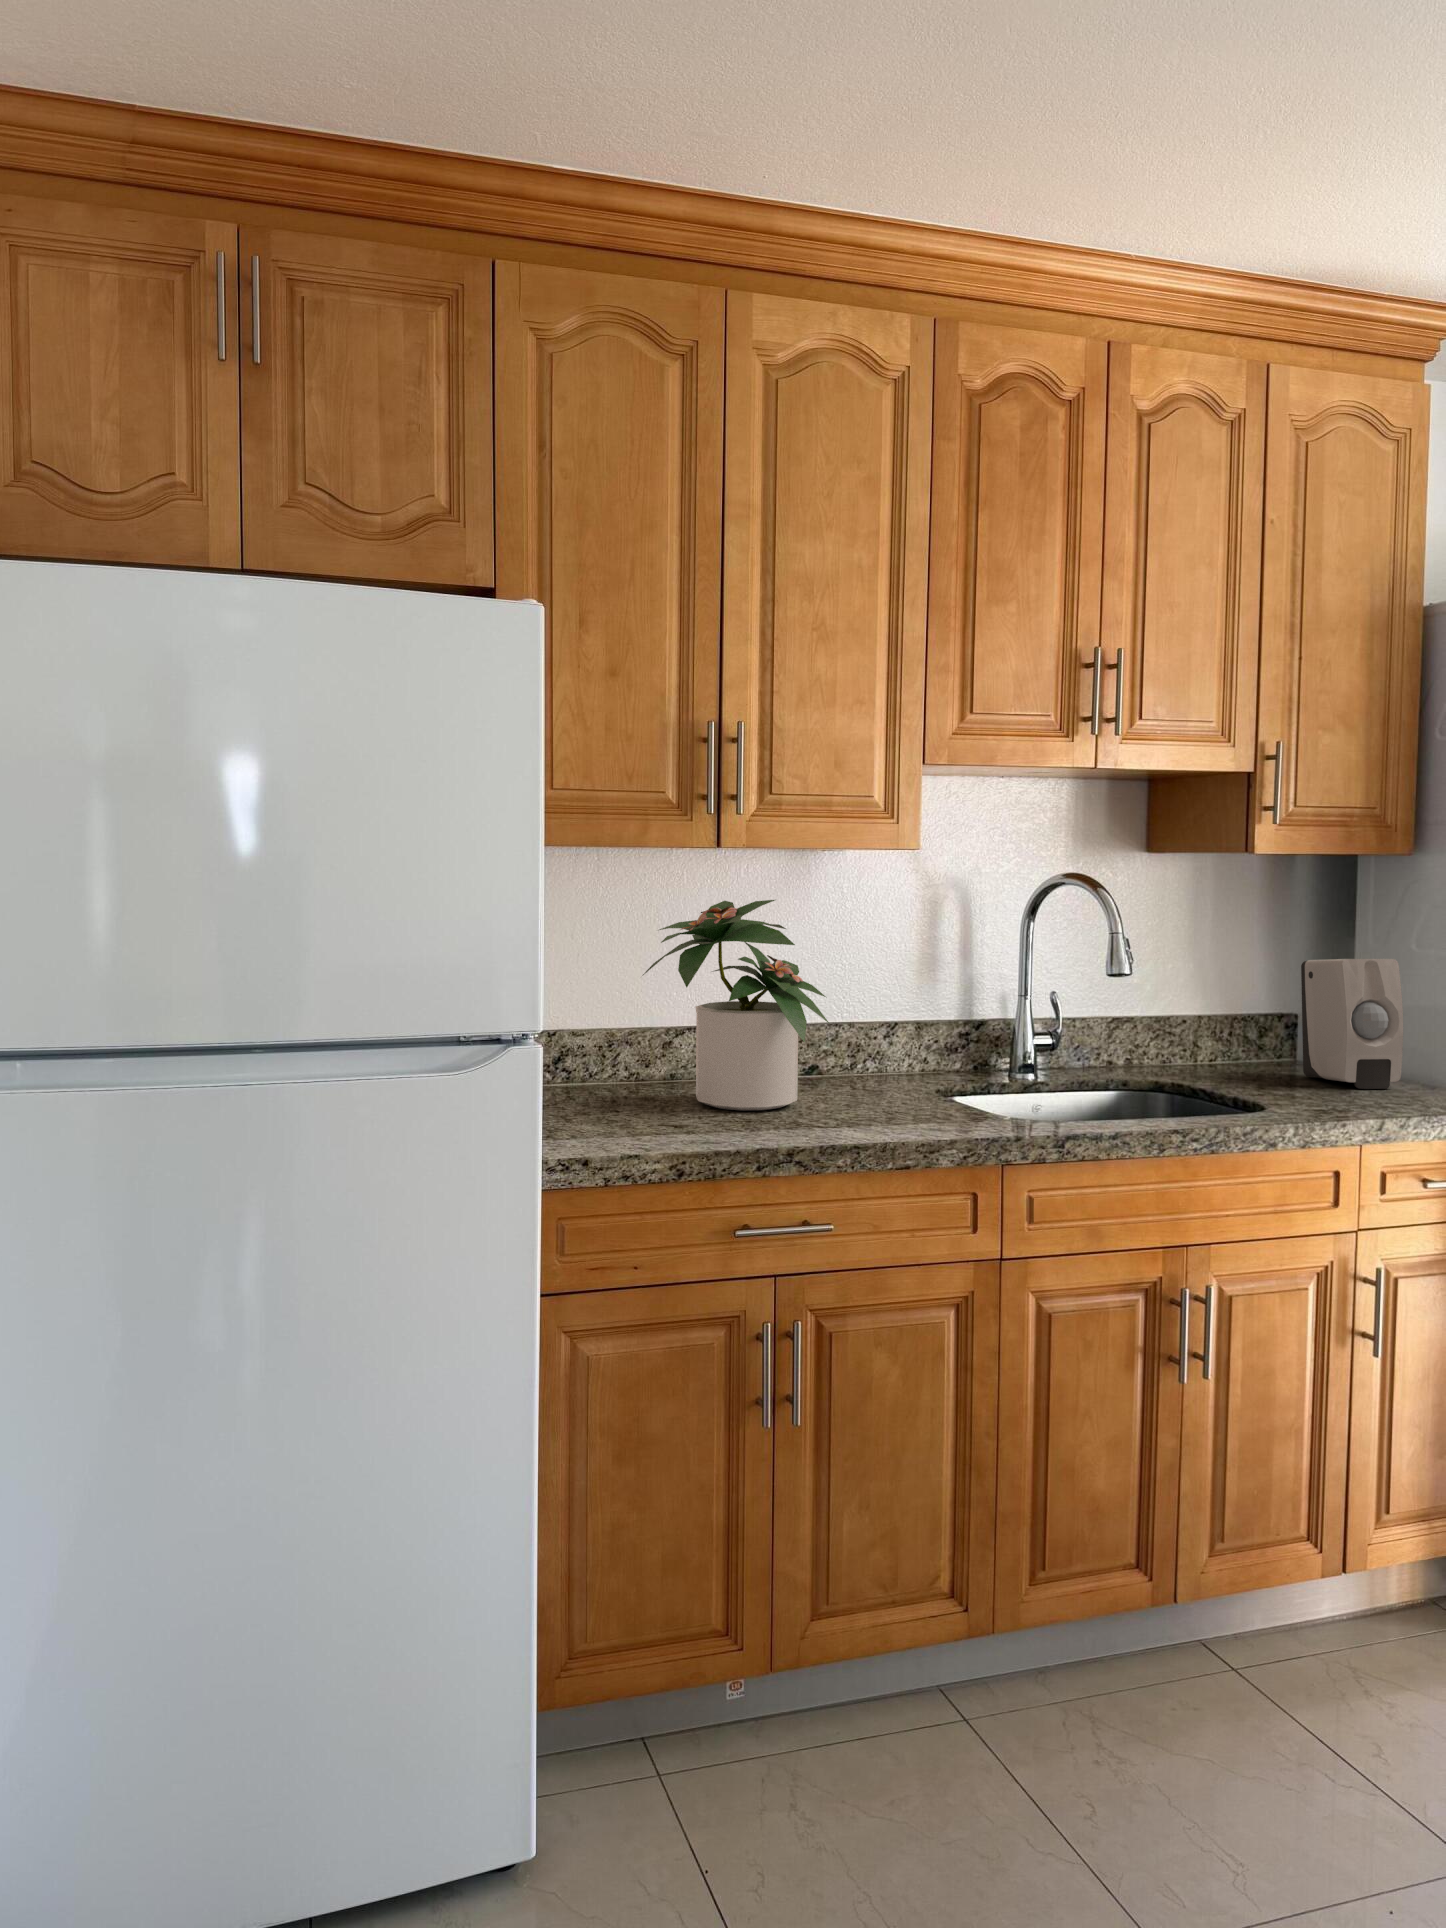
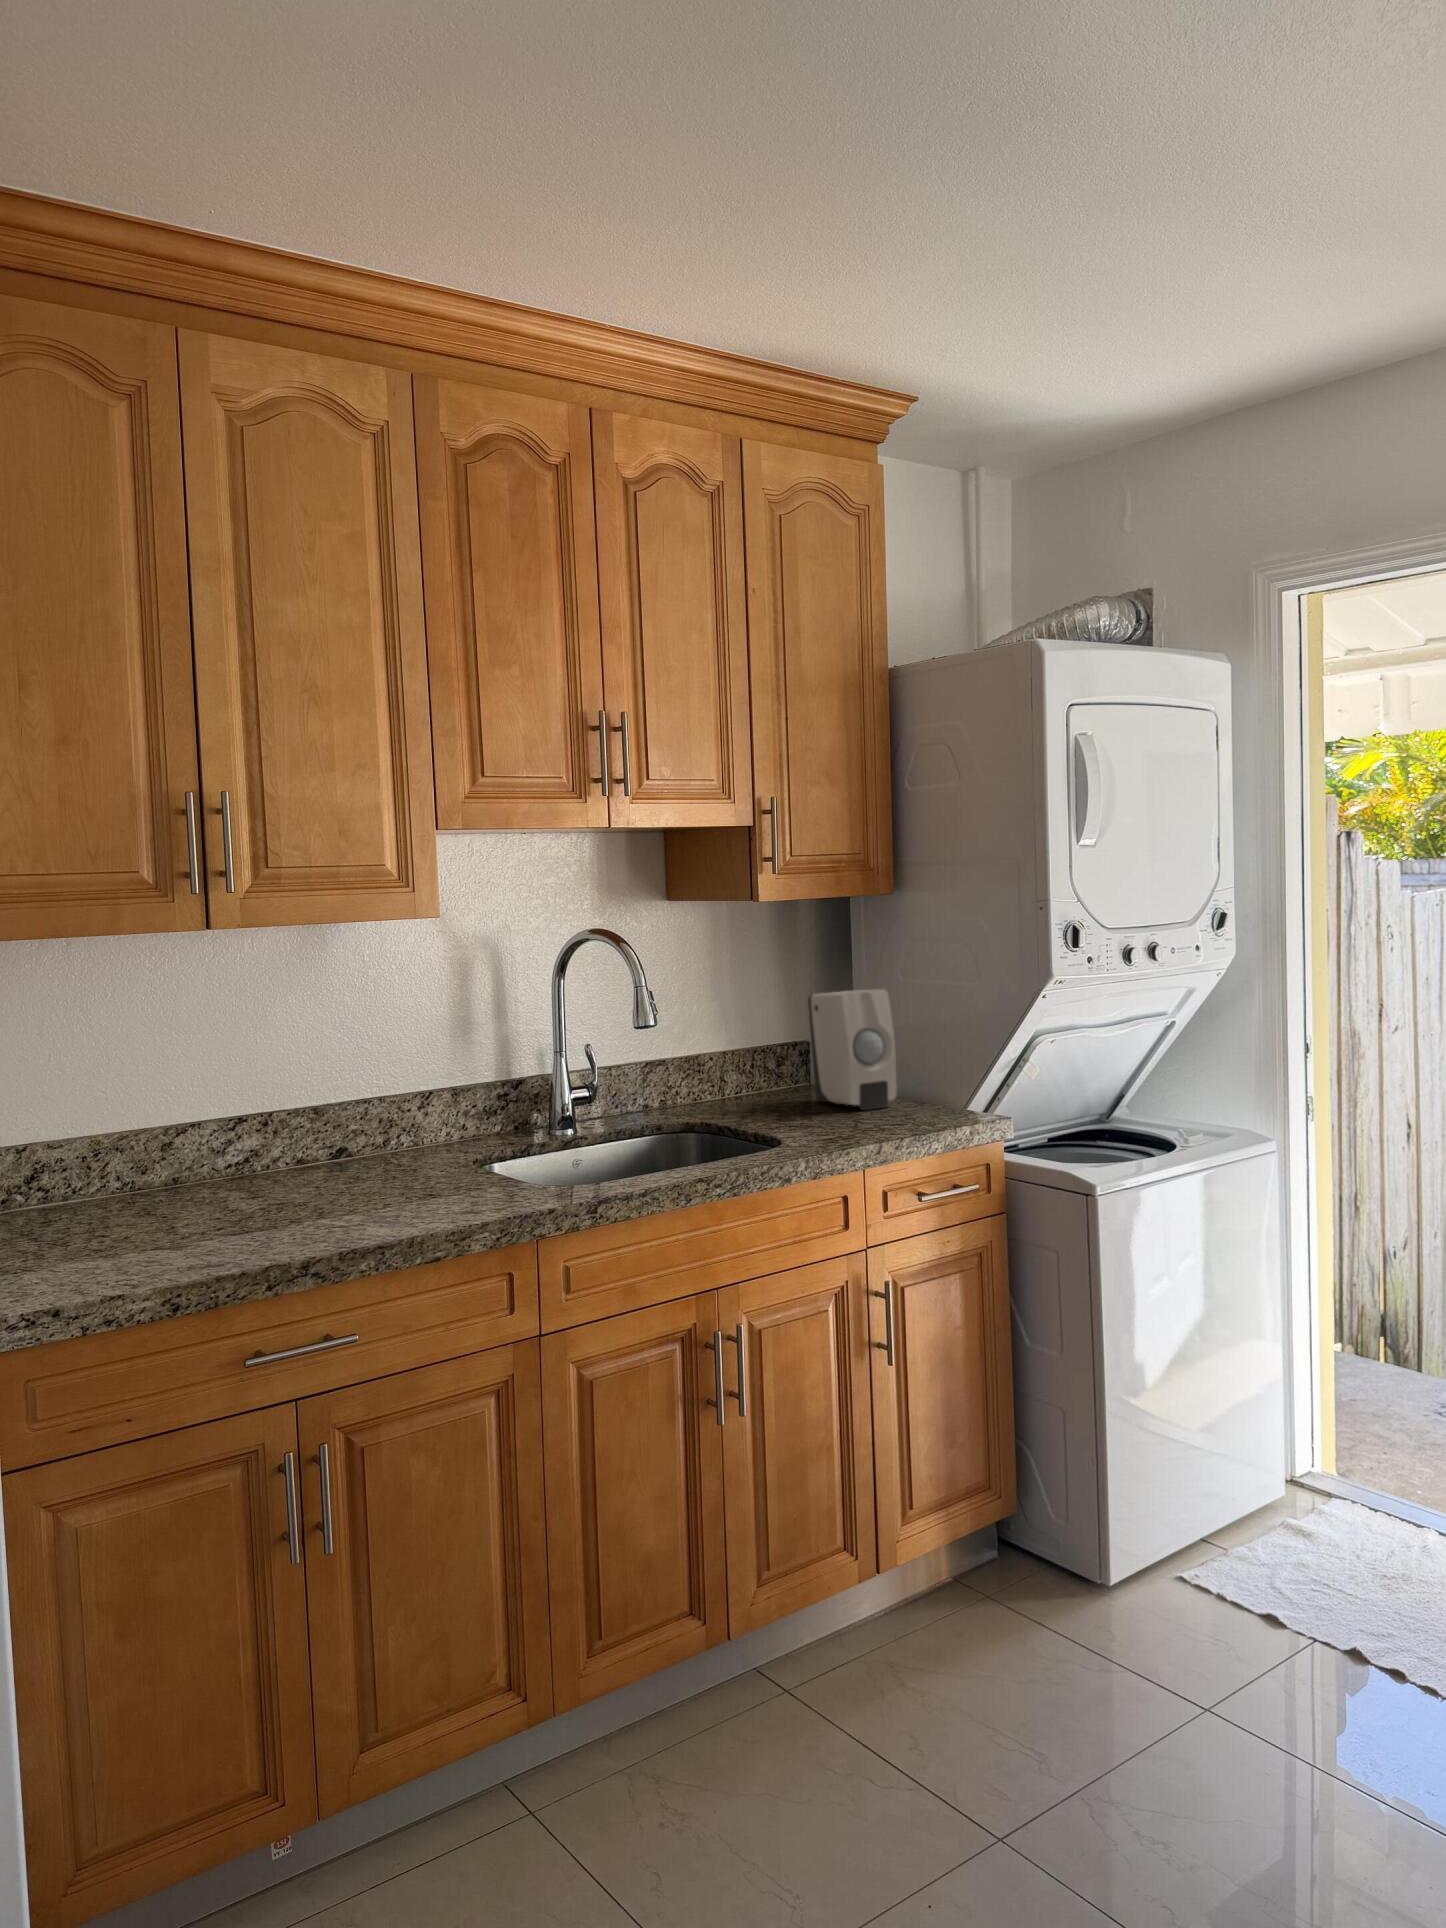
potted plant: present [643,900,829,1110] -> none [126,982,351,1216]

